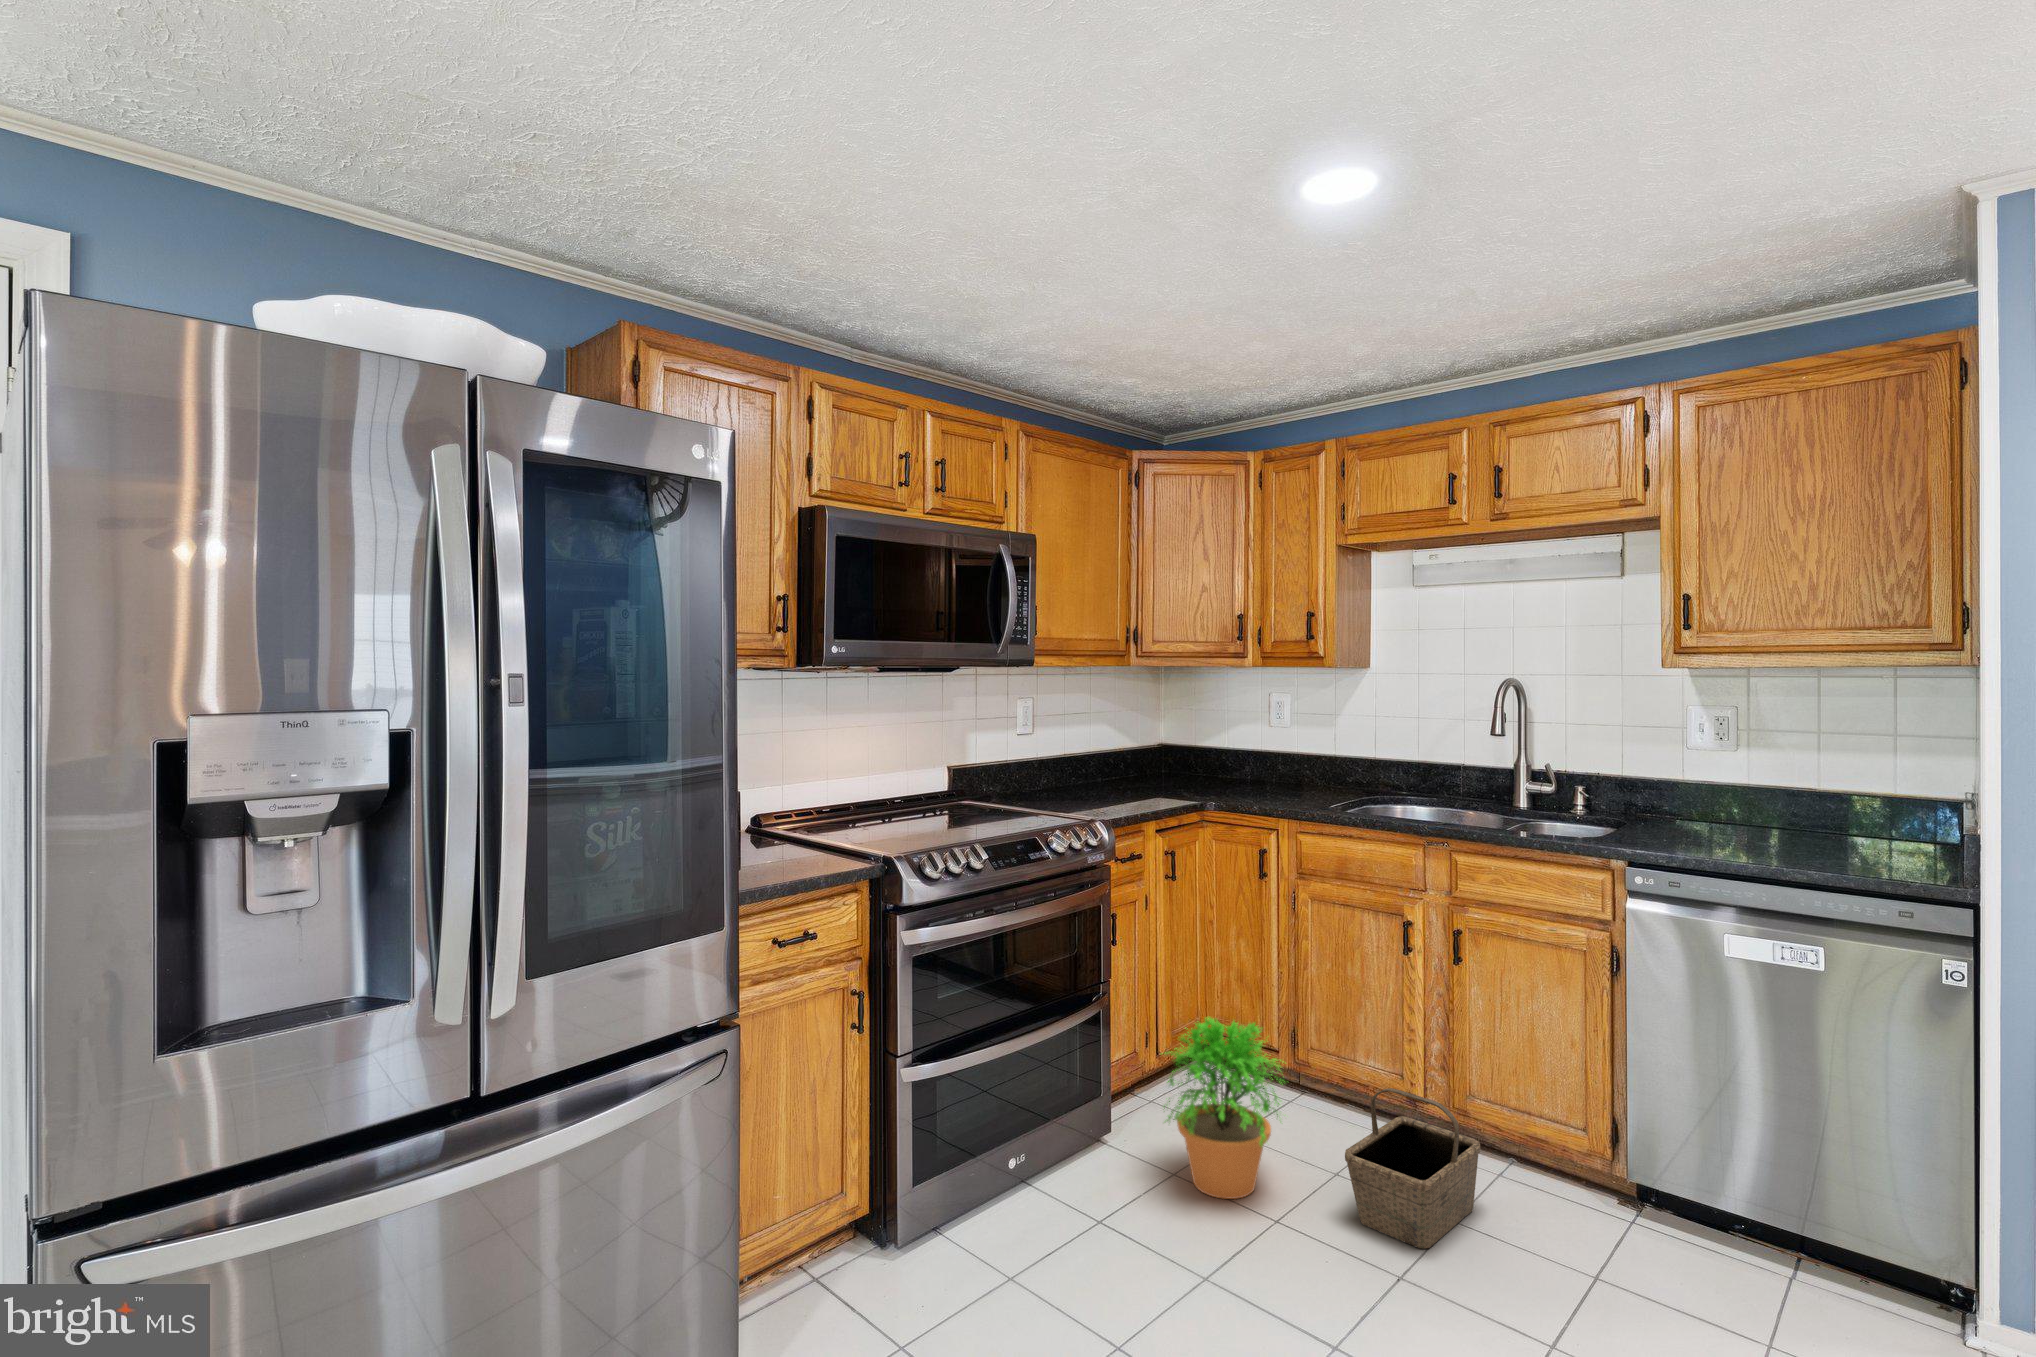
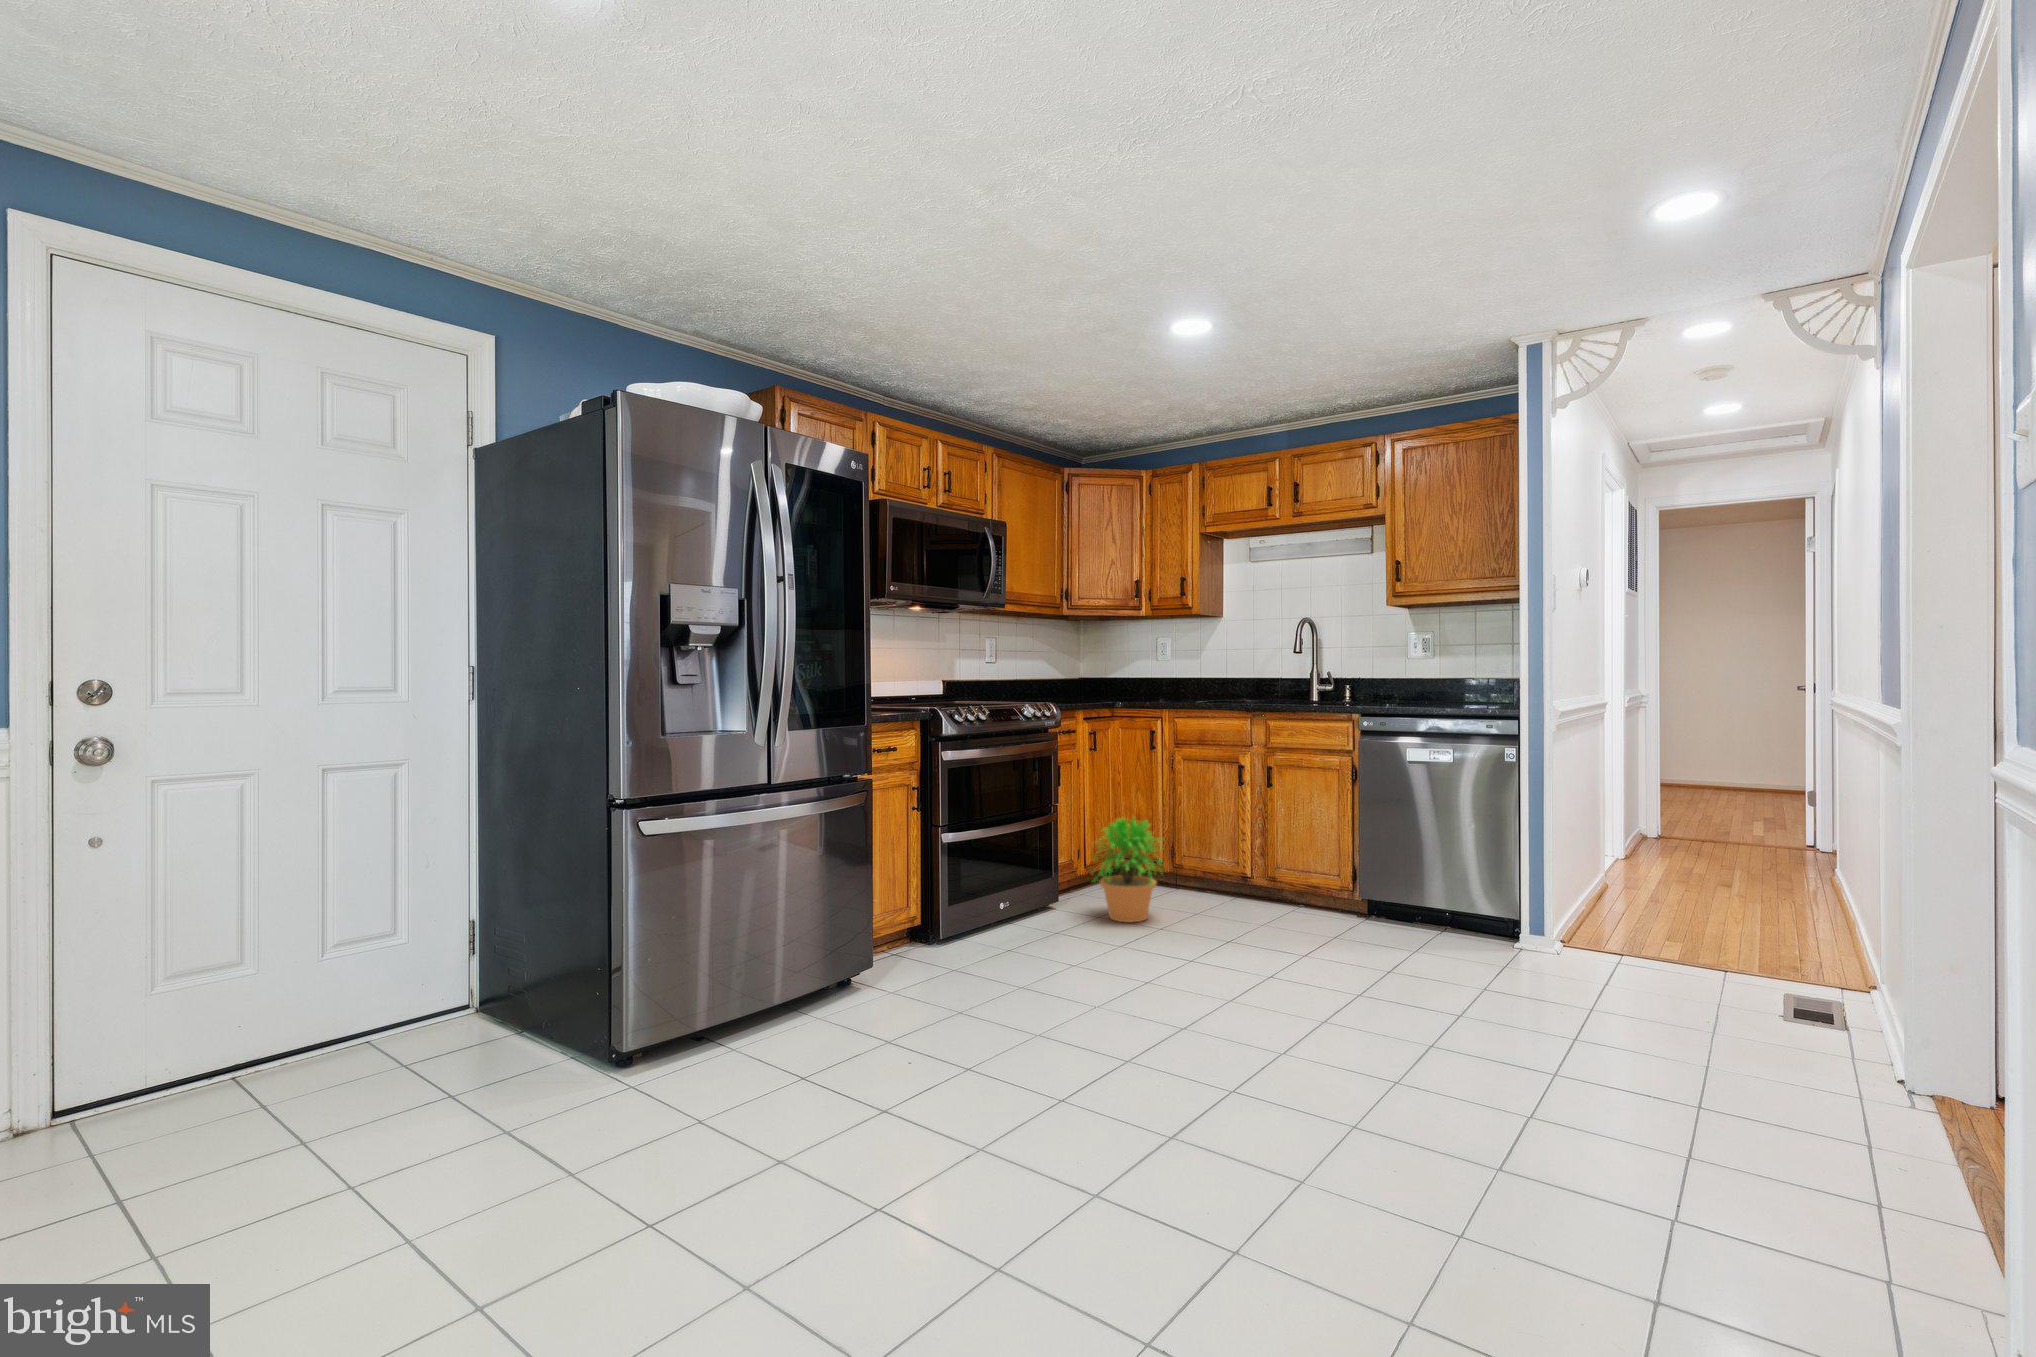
basket: present [1345,1088,1480,1248] -> none [1199,853,1278,934]

